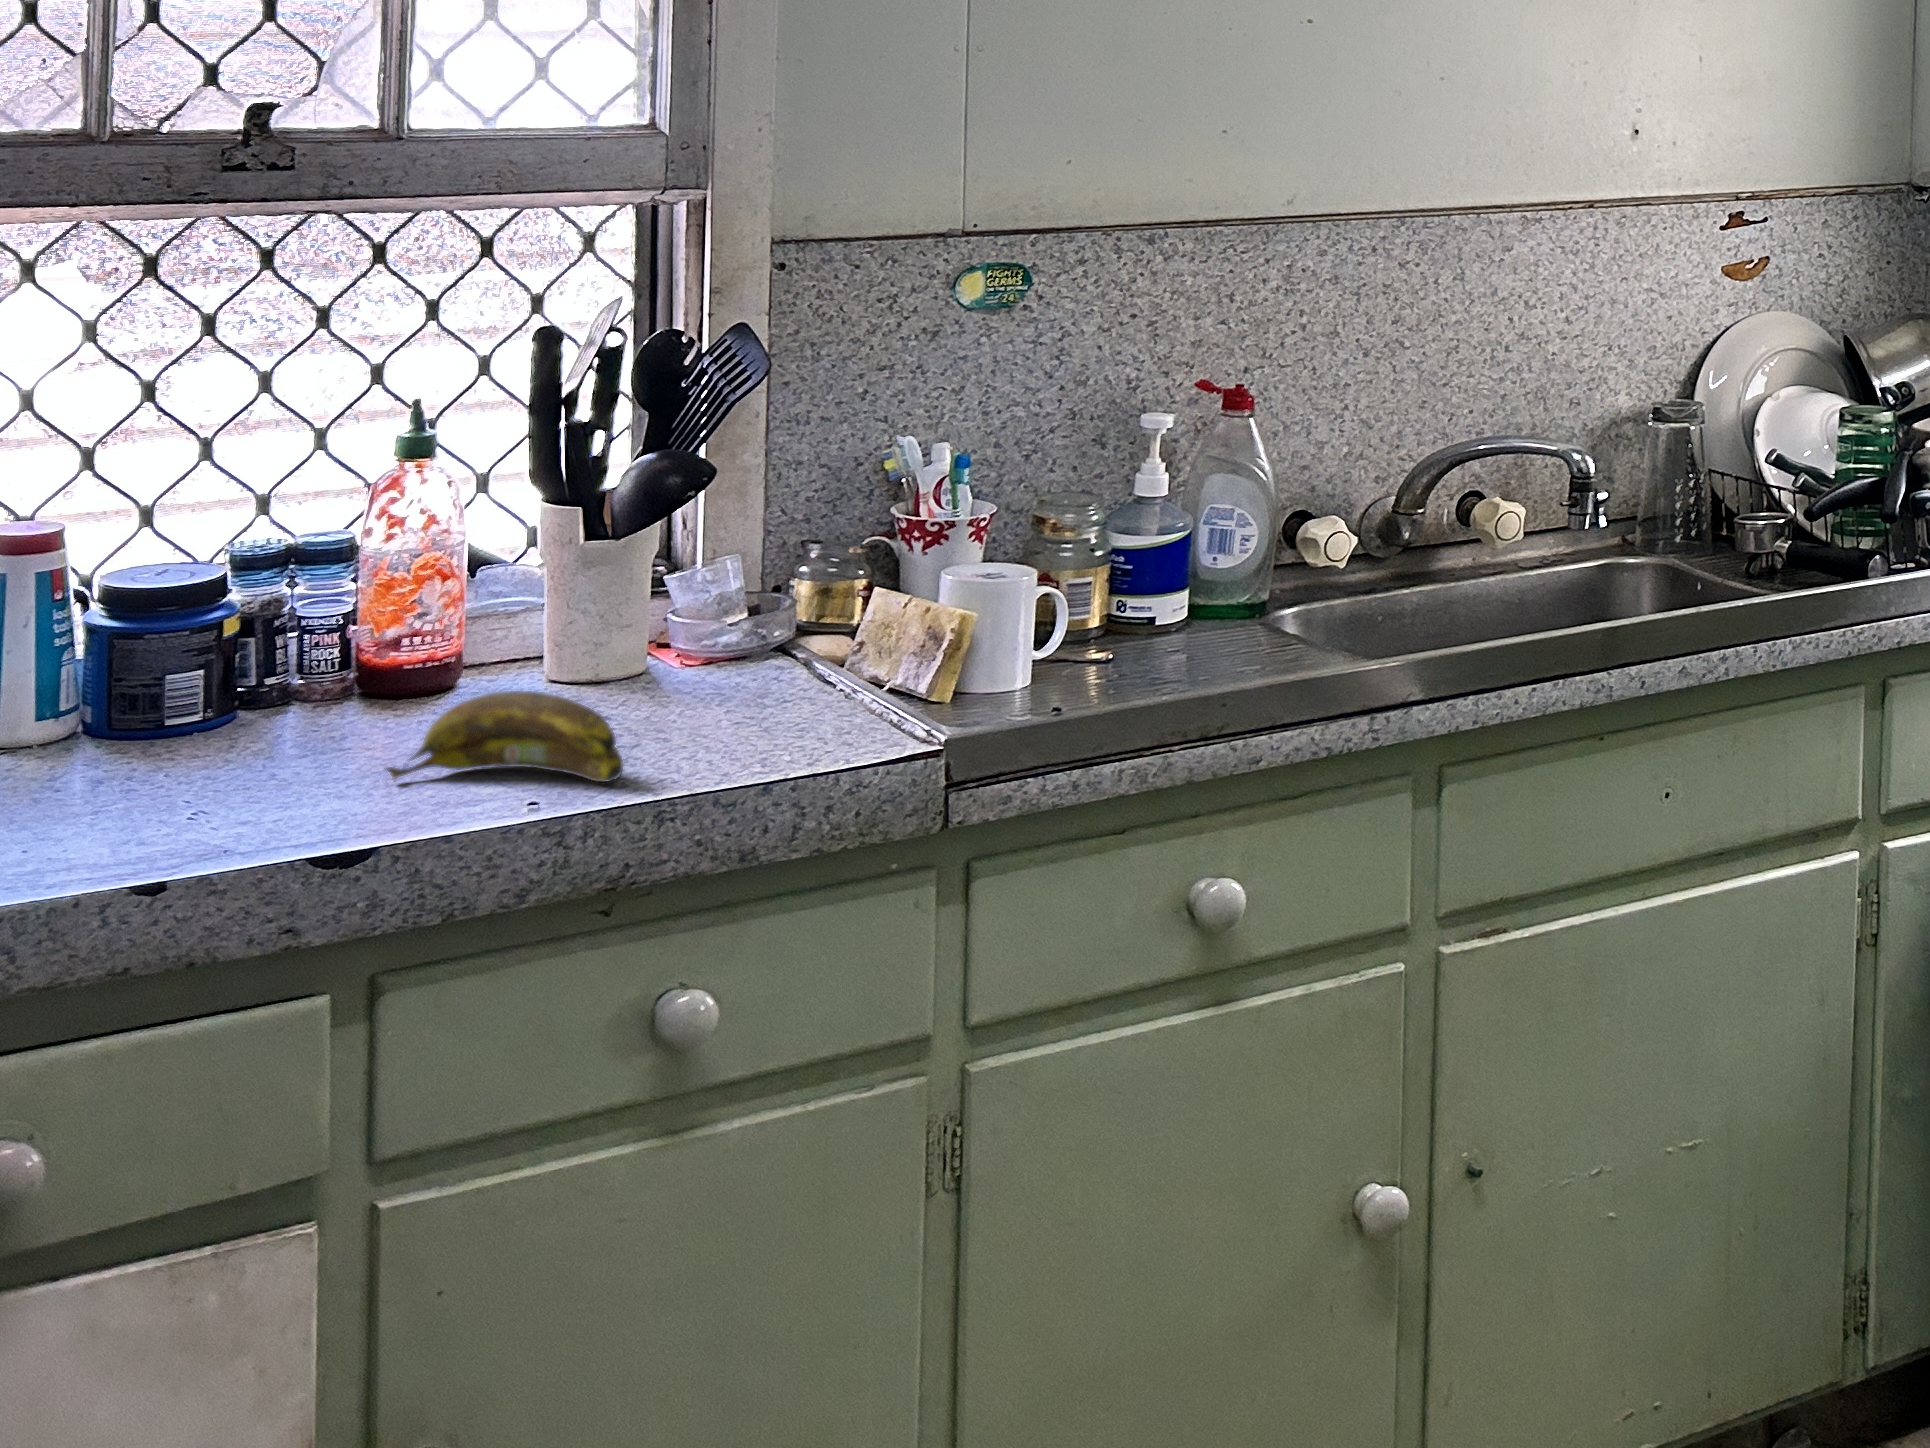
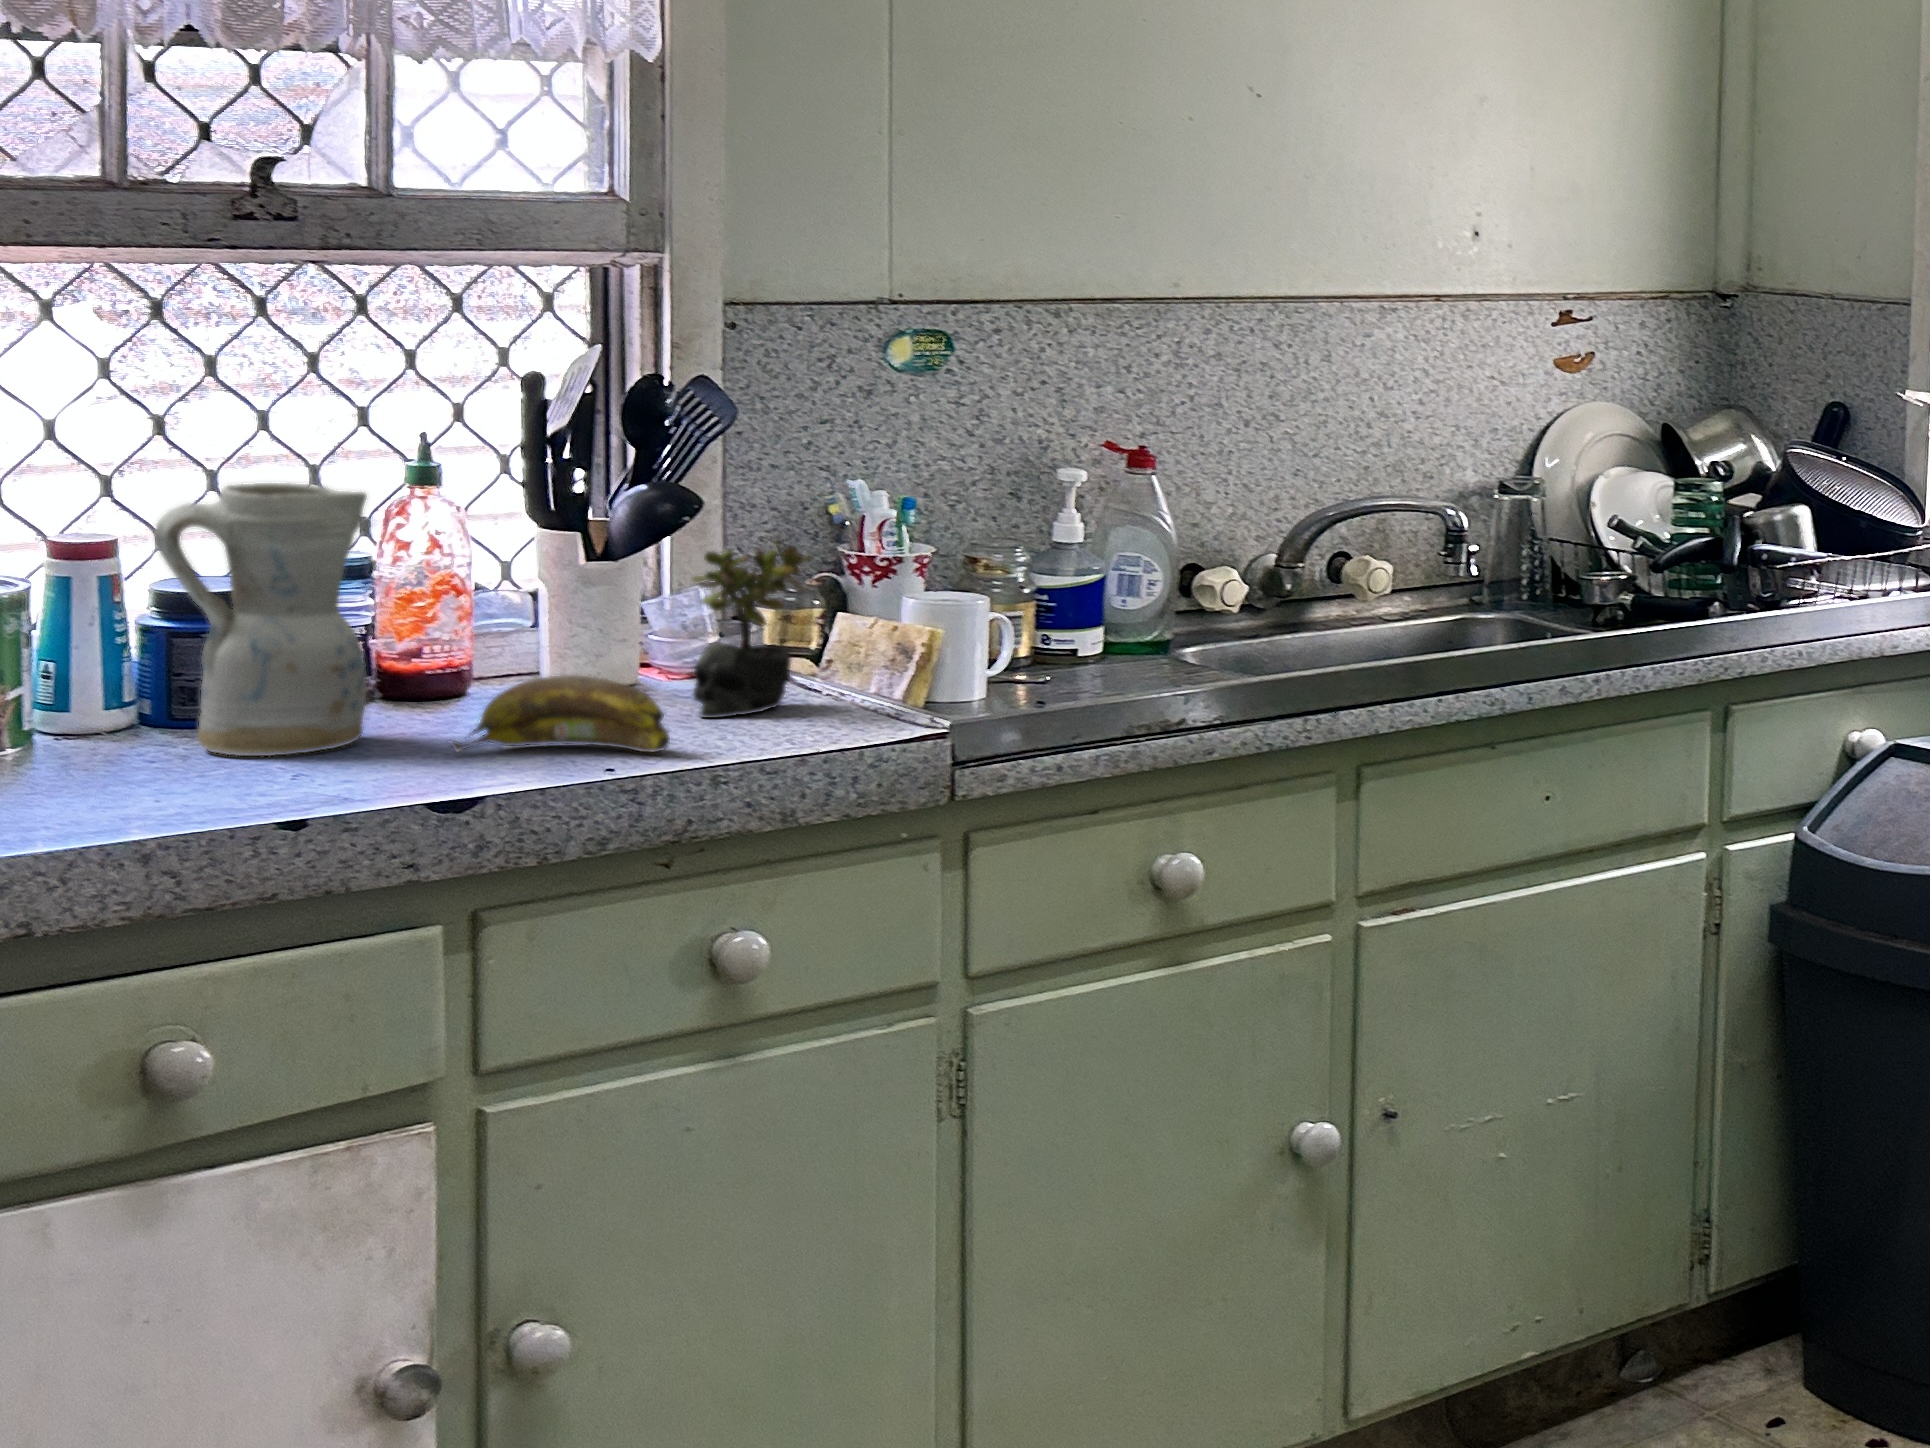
ceramic pitcher: none [86,470,320,782] -> present [155,483,367,756]
succulent plant: none [686,514,827,724] -> present [693,539,811,718]

